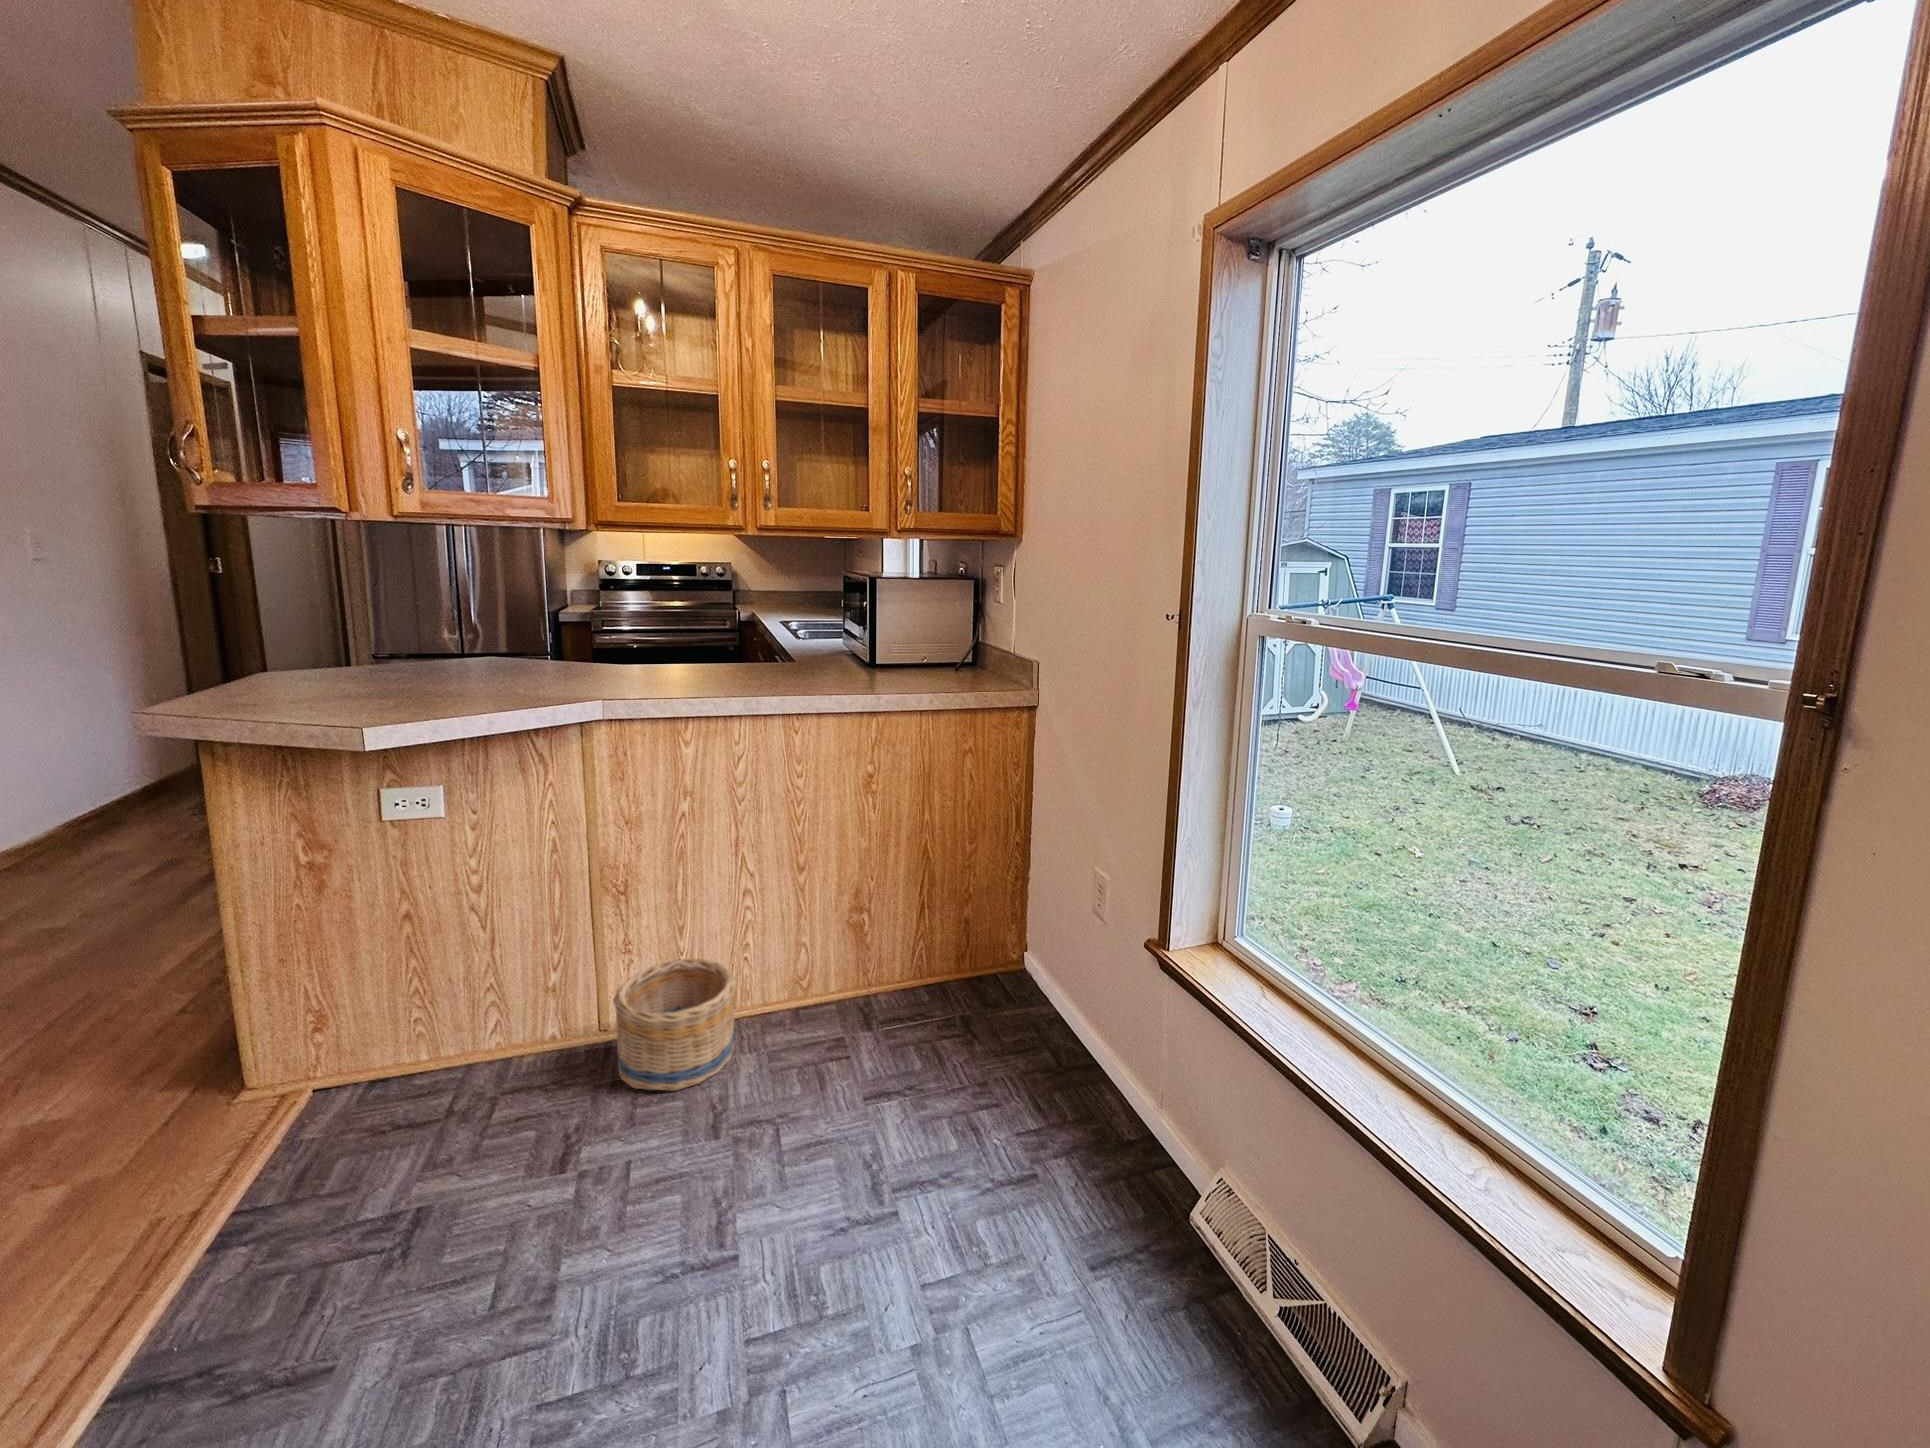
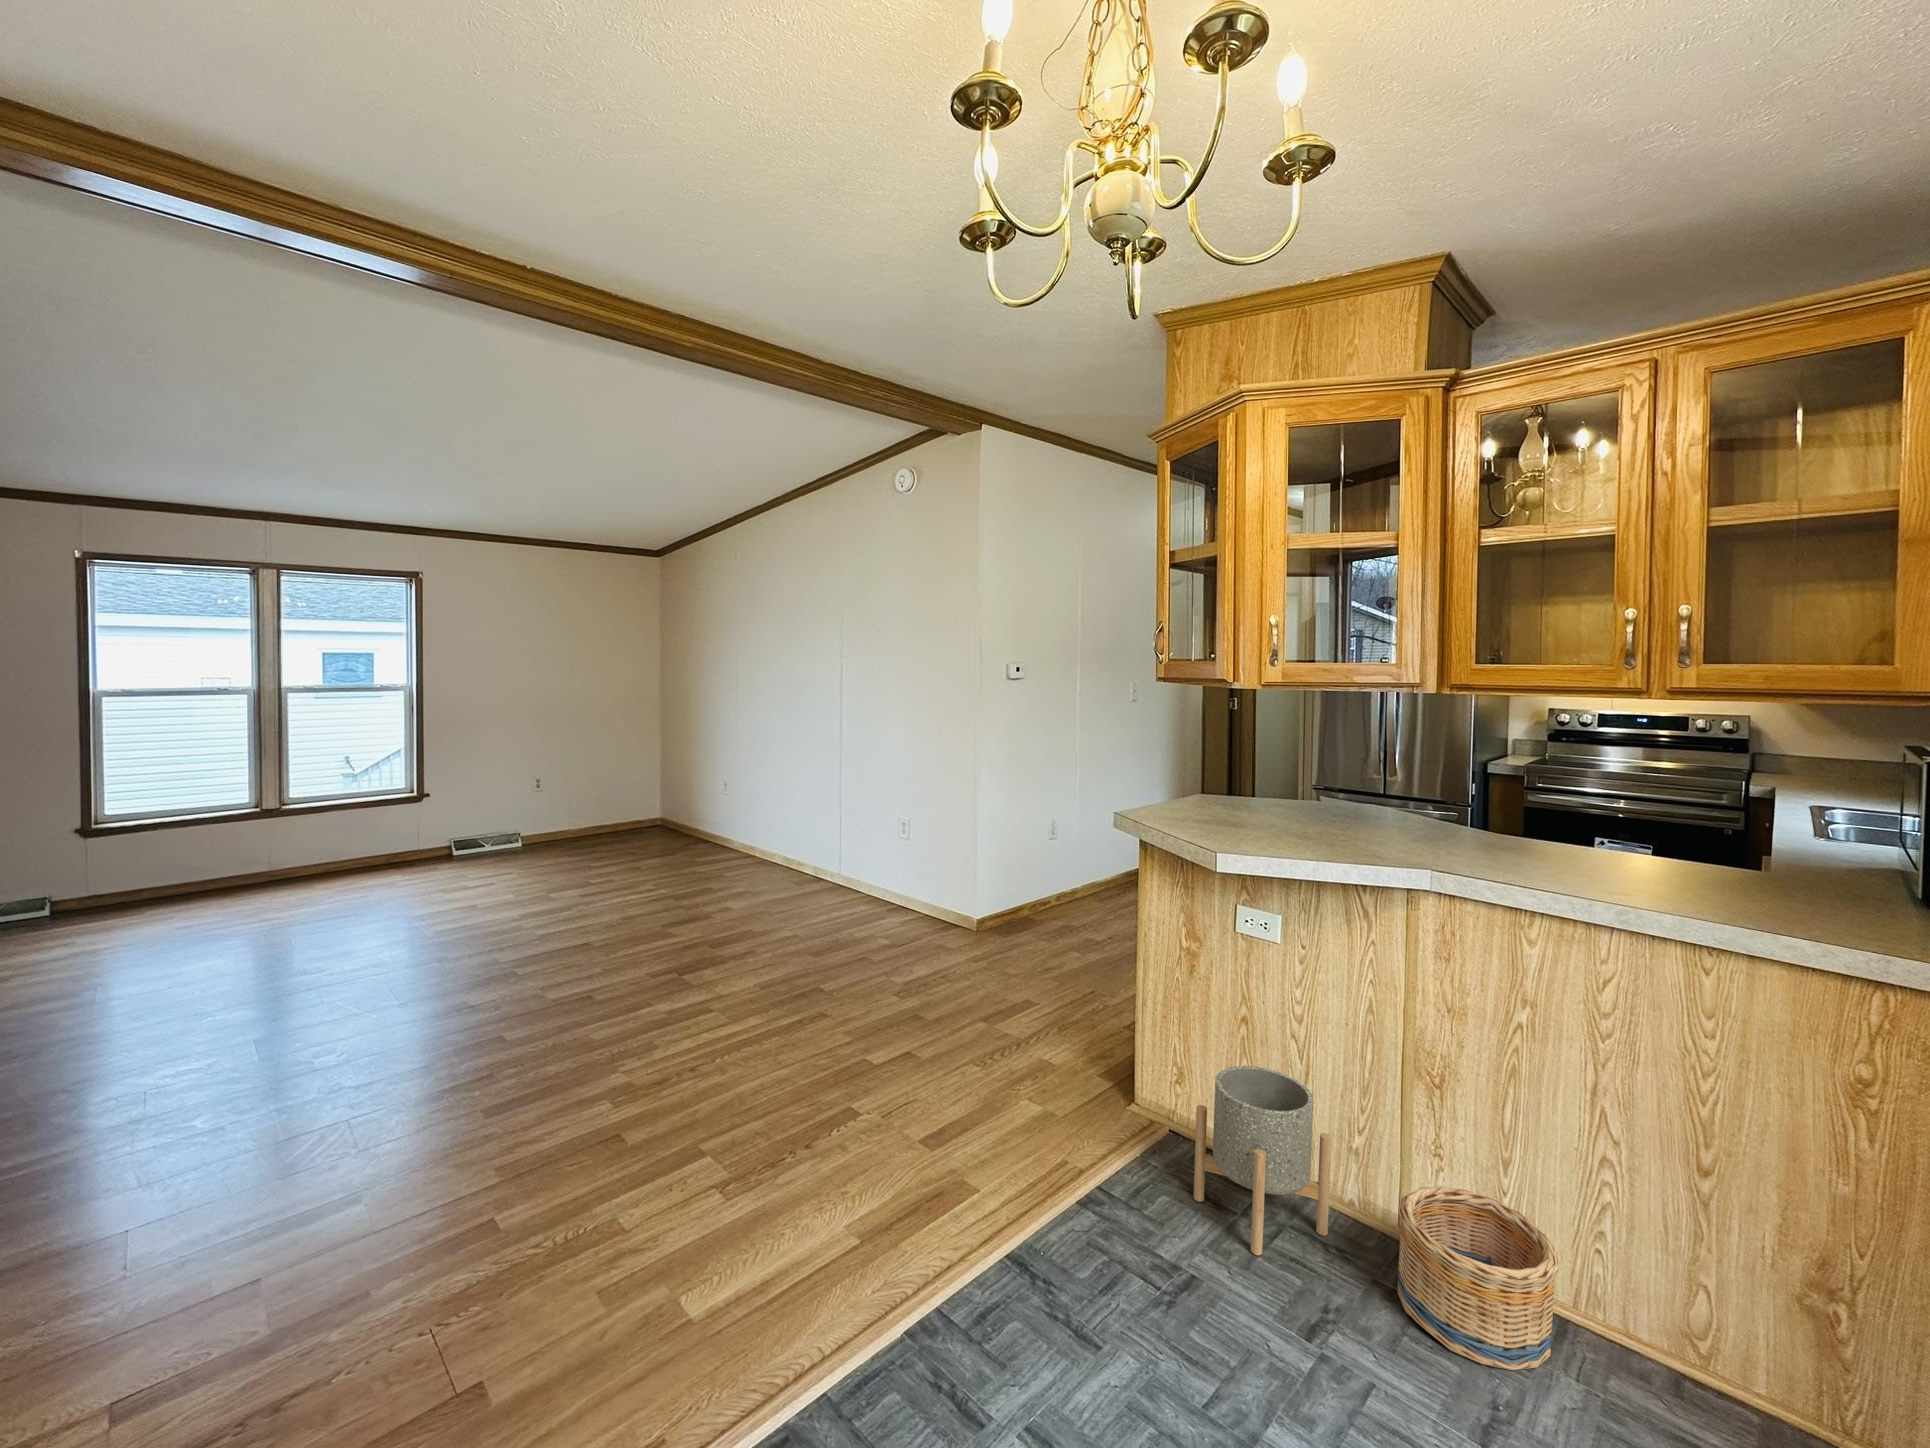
planter: none [370,949,541,1140] -> present [1194,1066,1332,1255]

